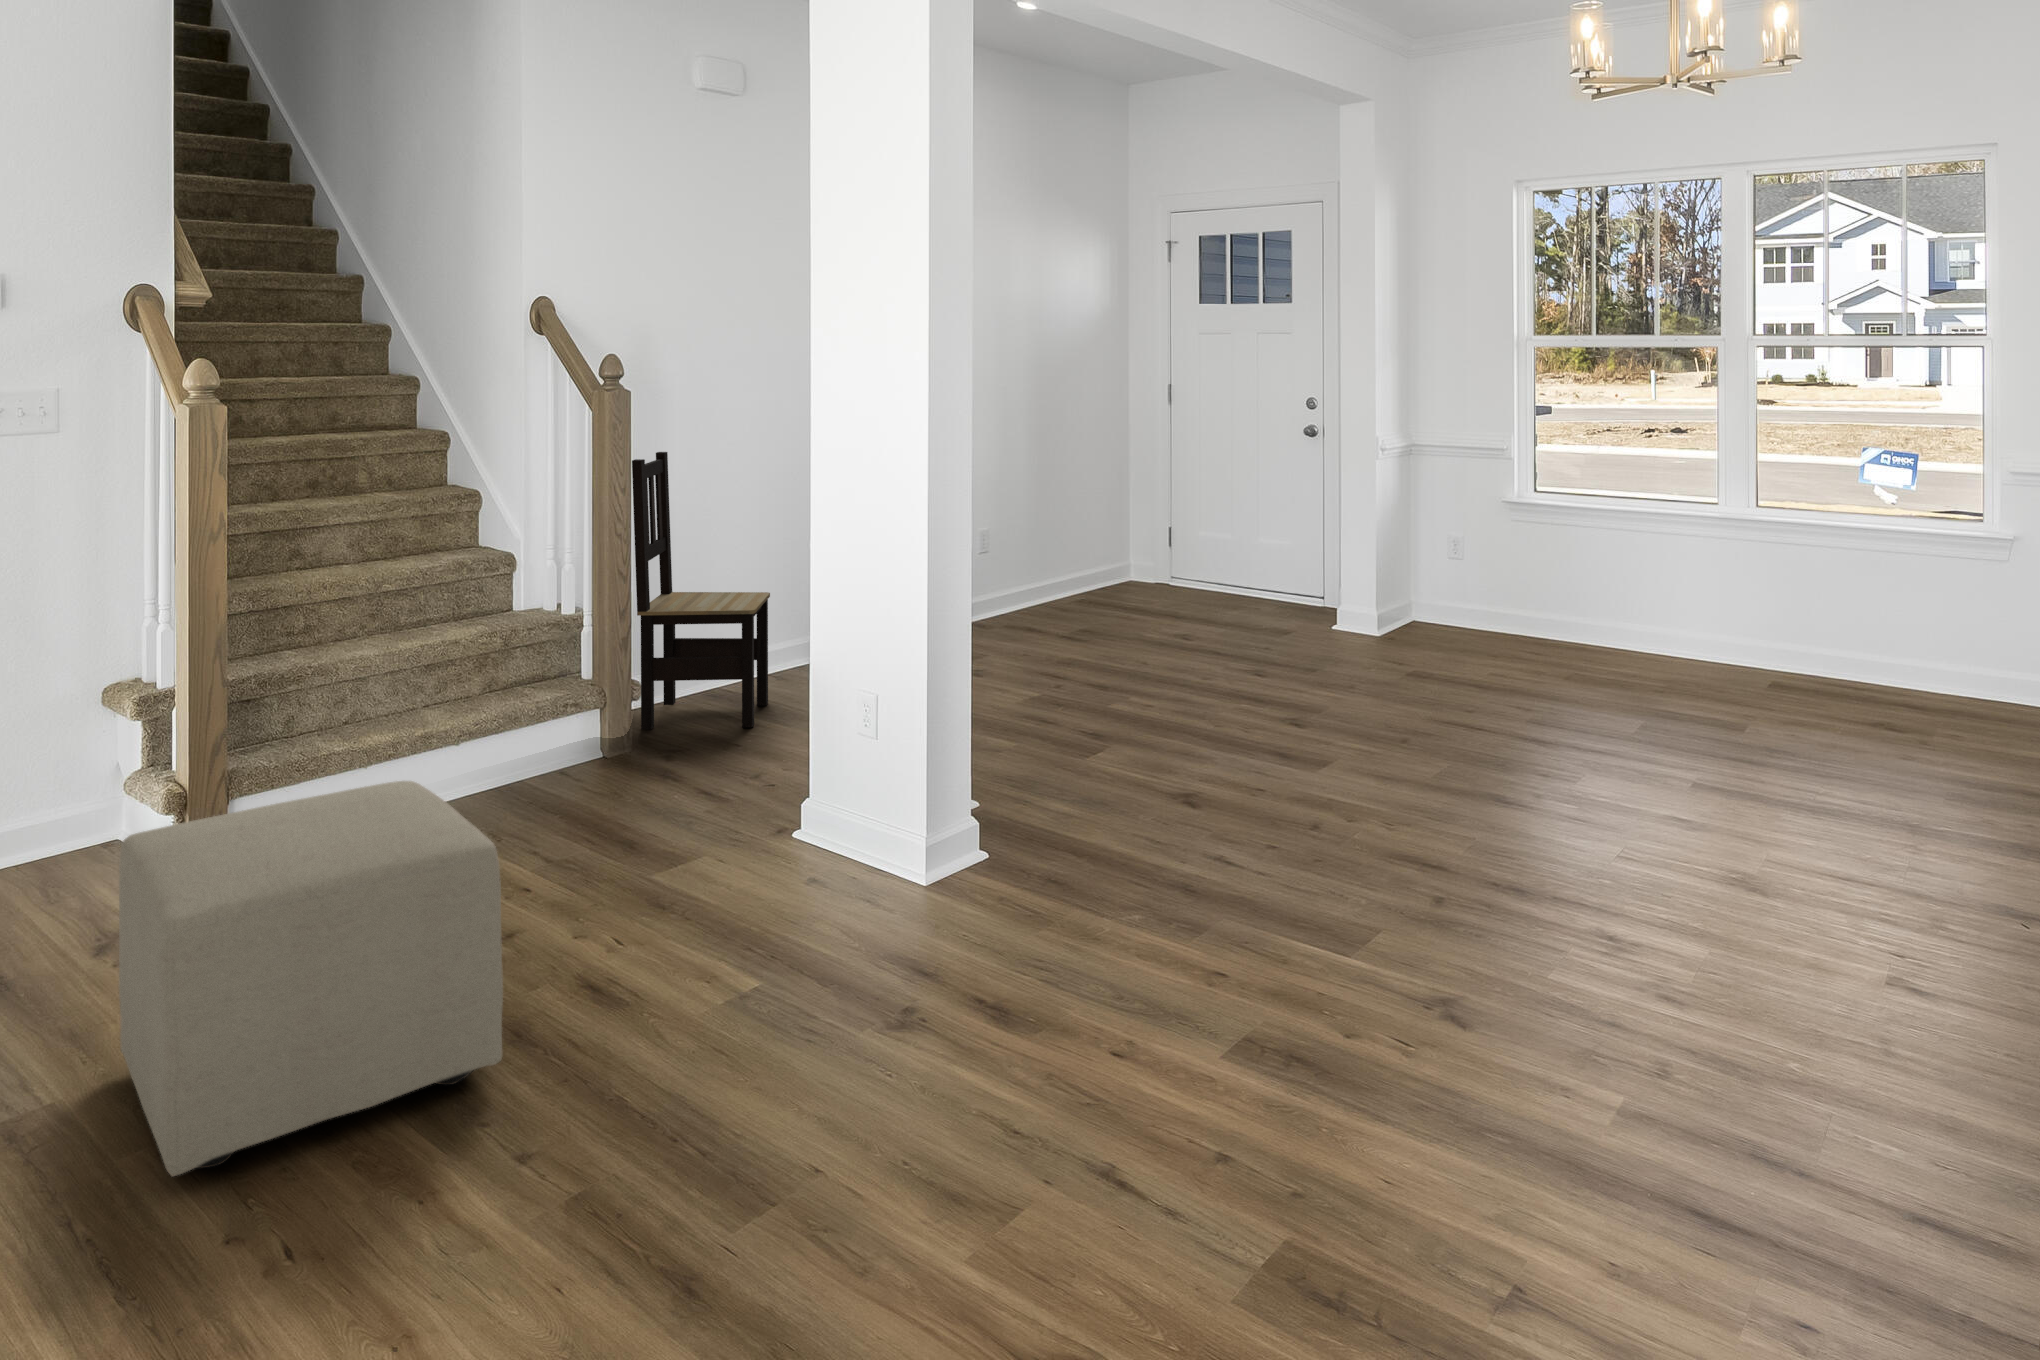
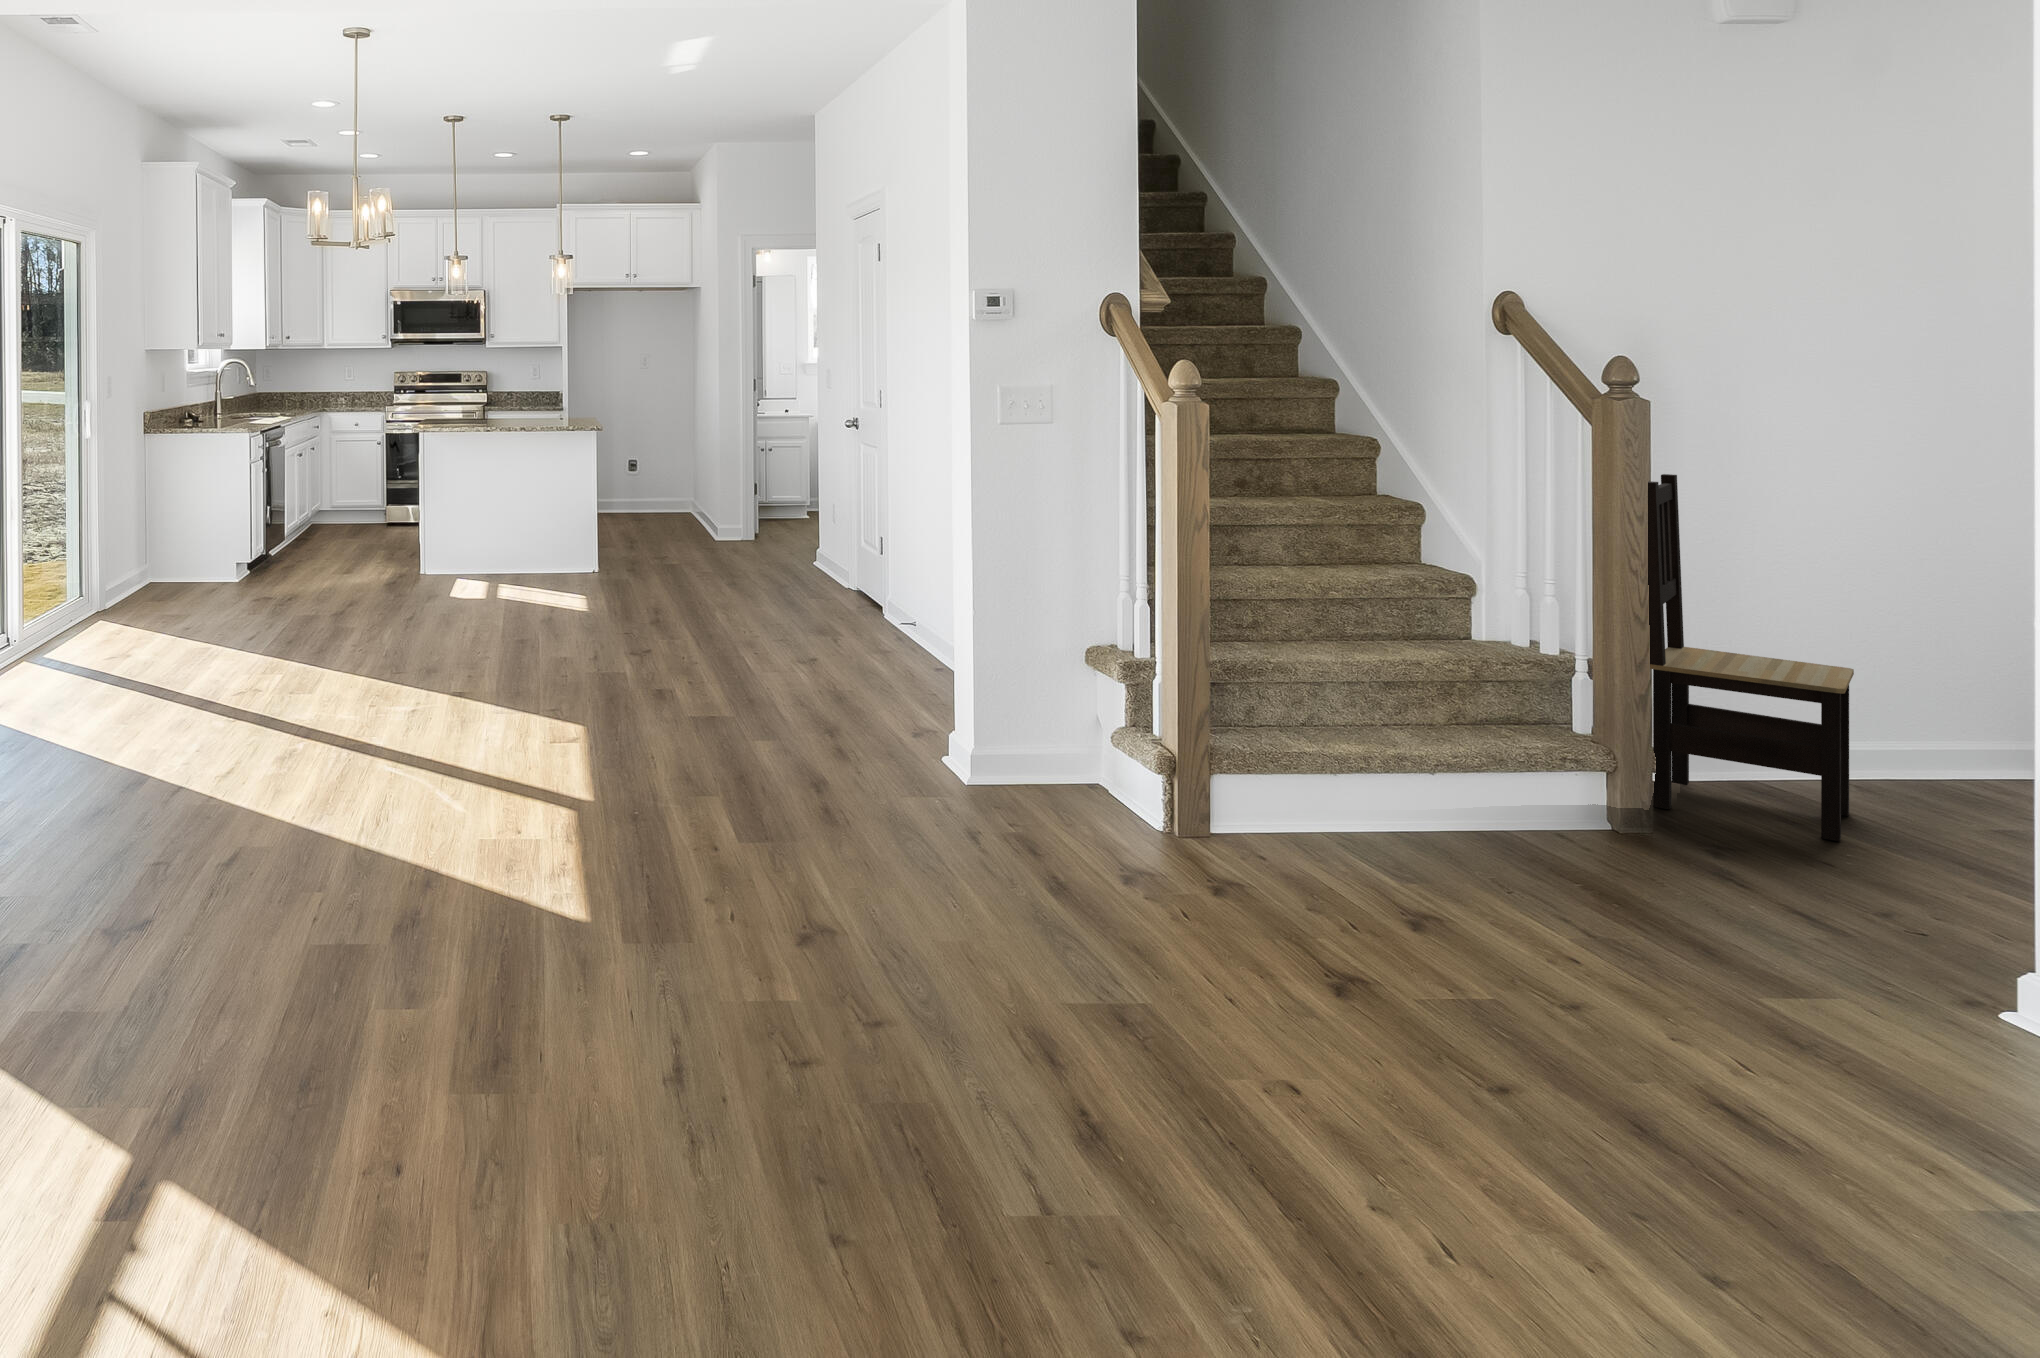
ottoman: present [119,781,503,1176] -> none [1200,797,1671,1180]

